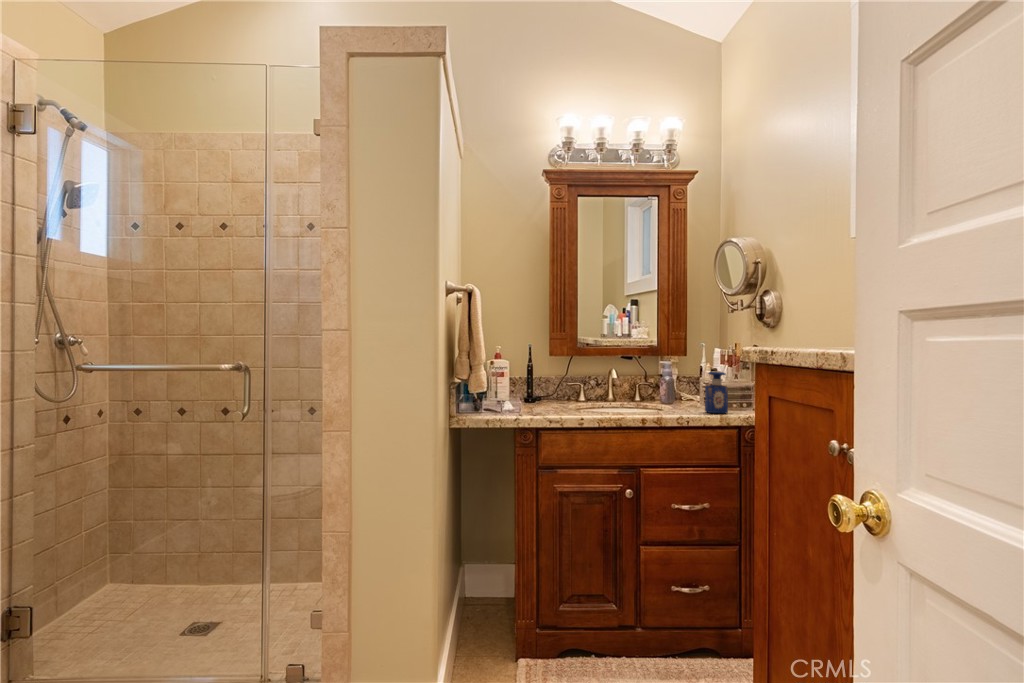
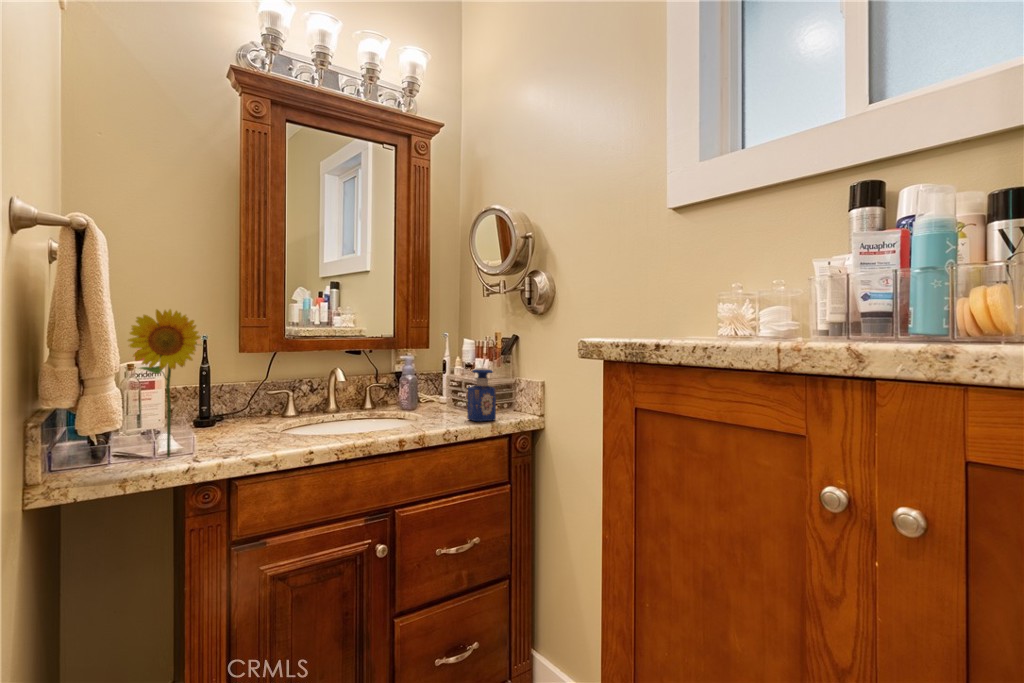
flower: none [490,330,526,414] -> present [128,309,201,457]

